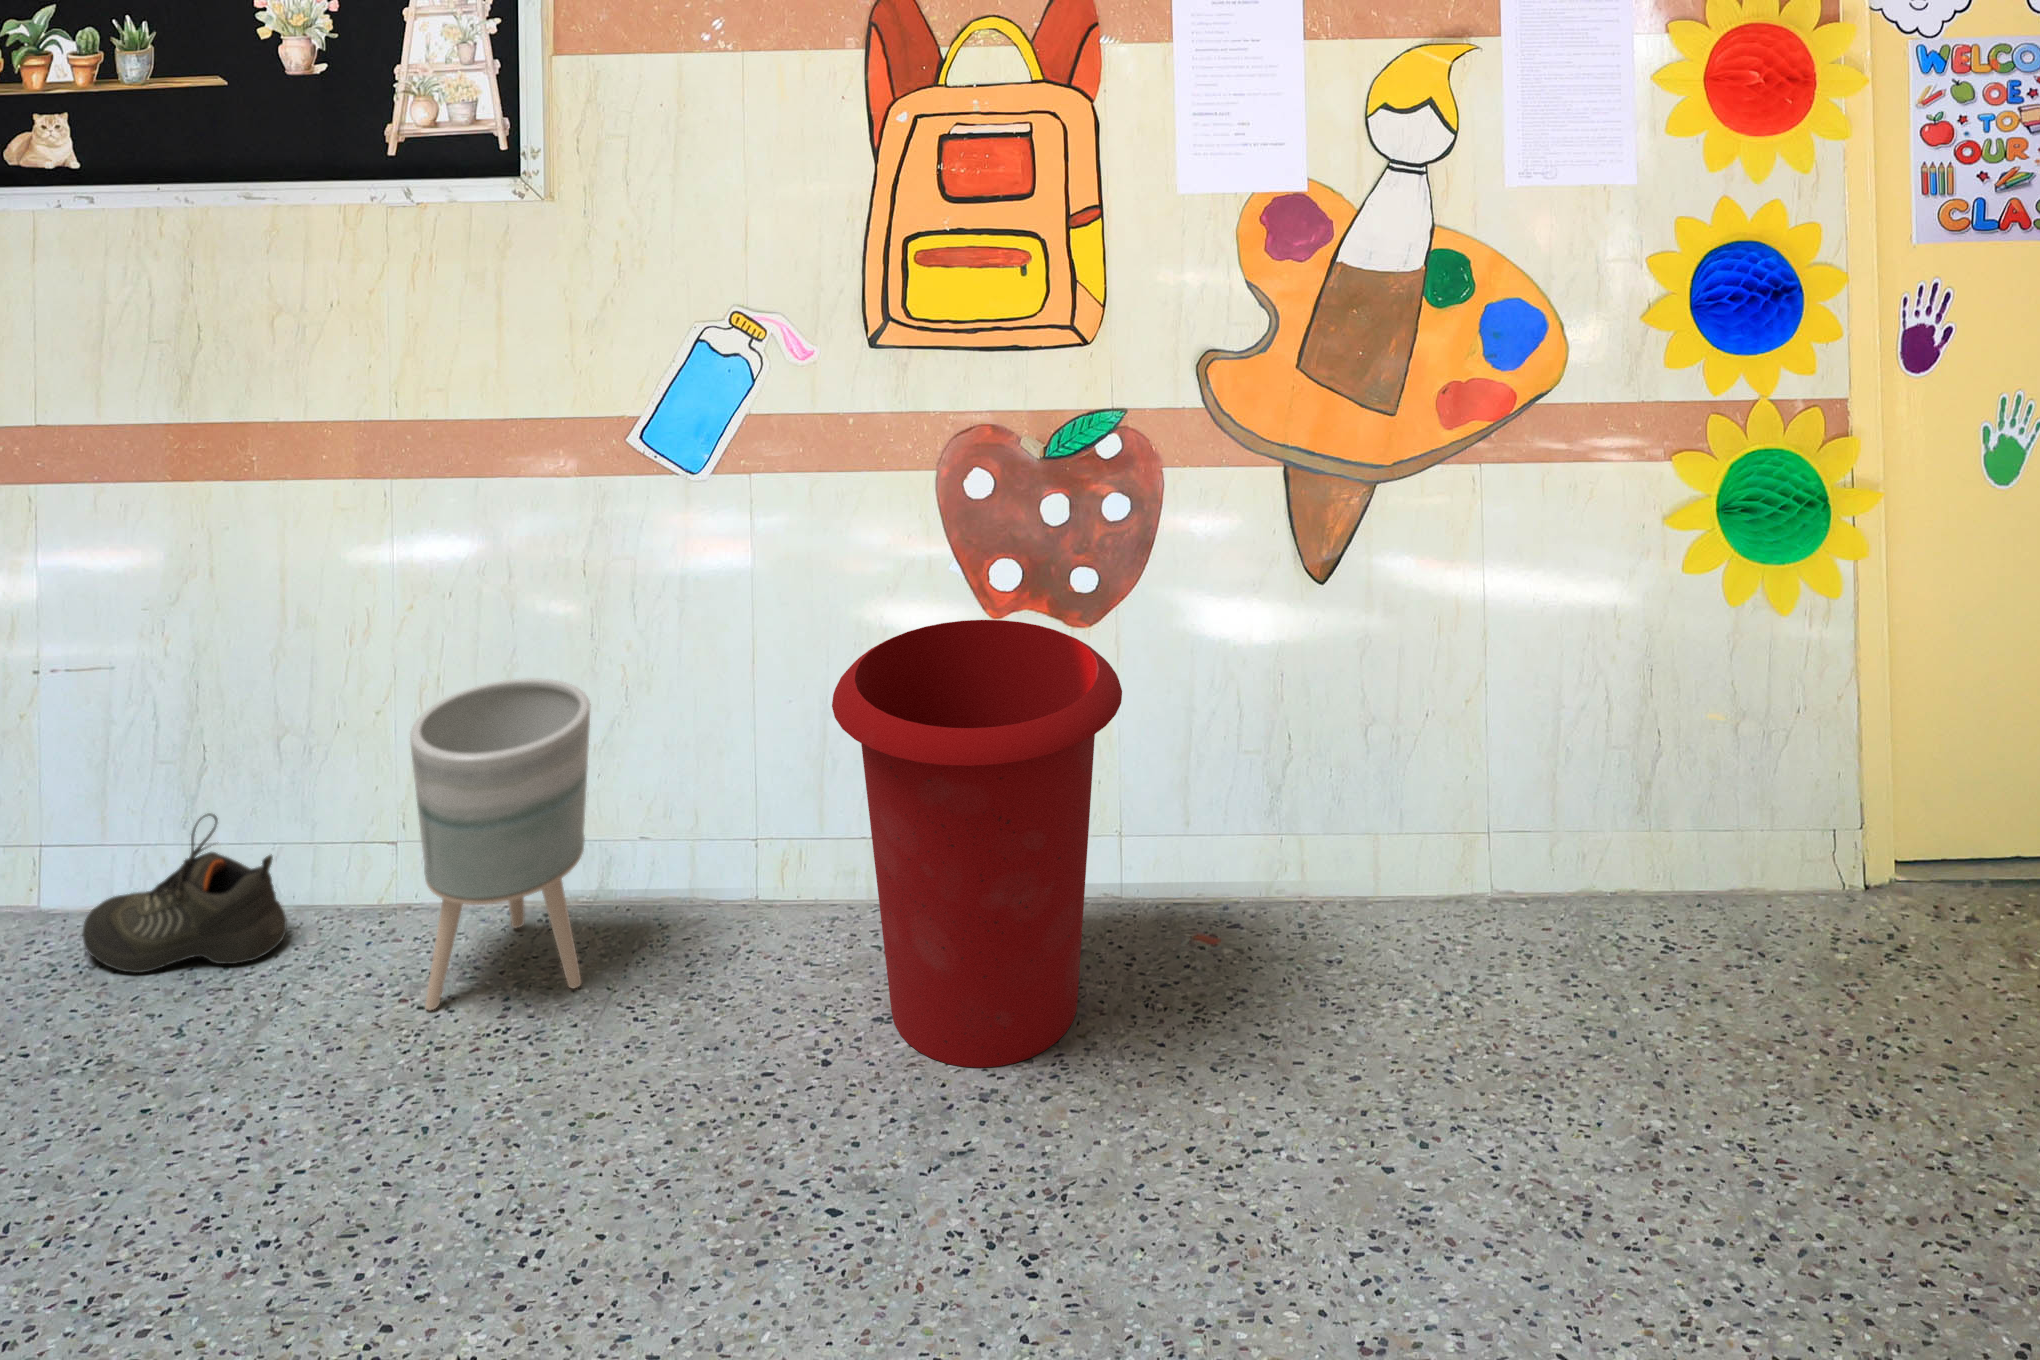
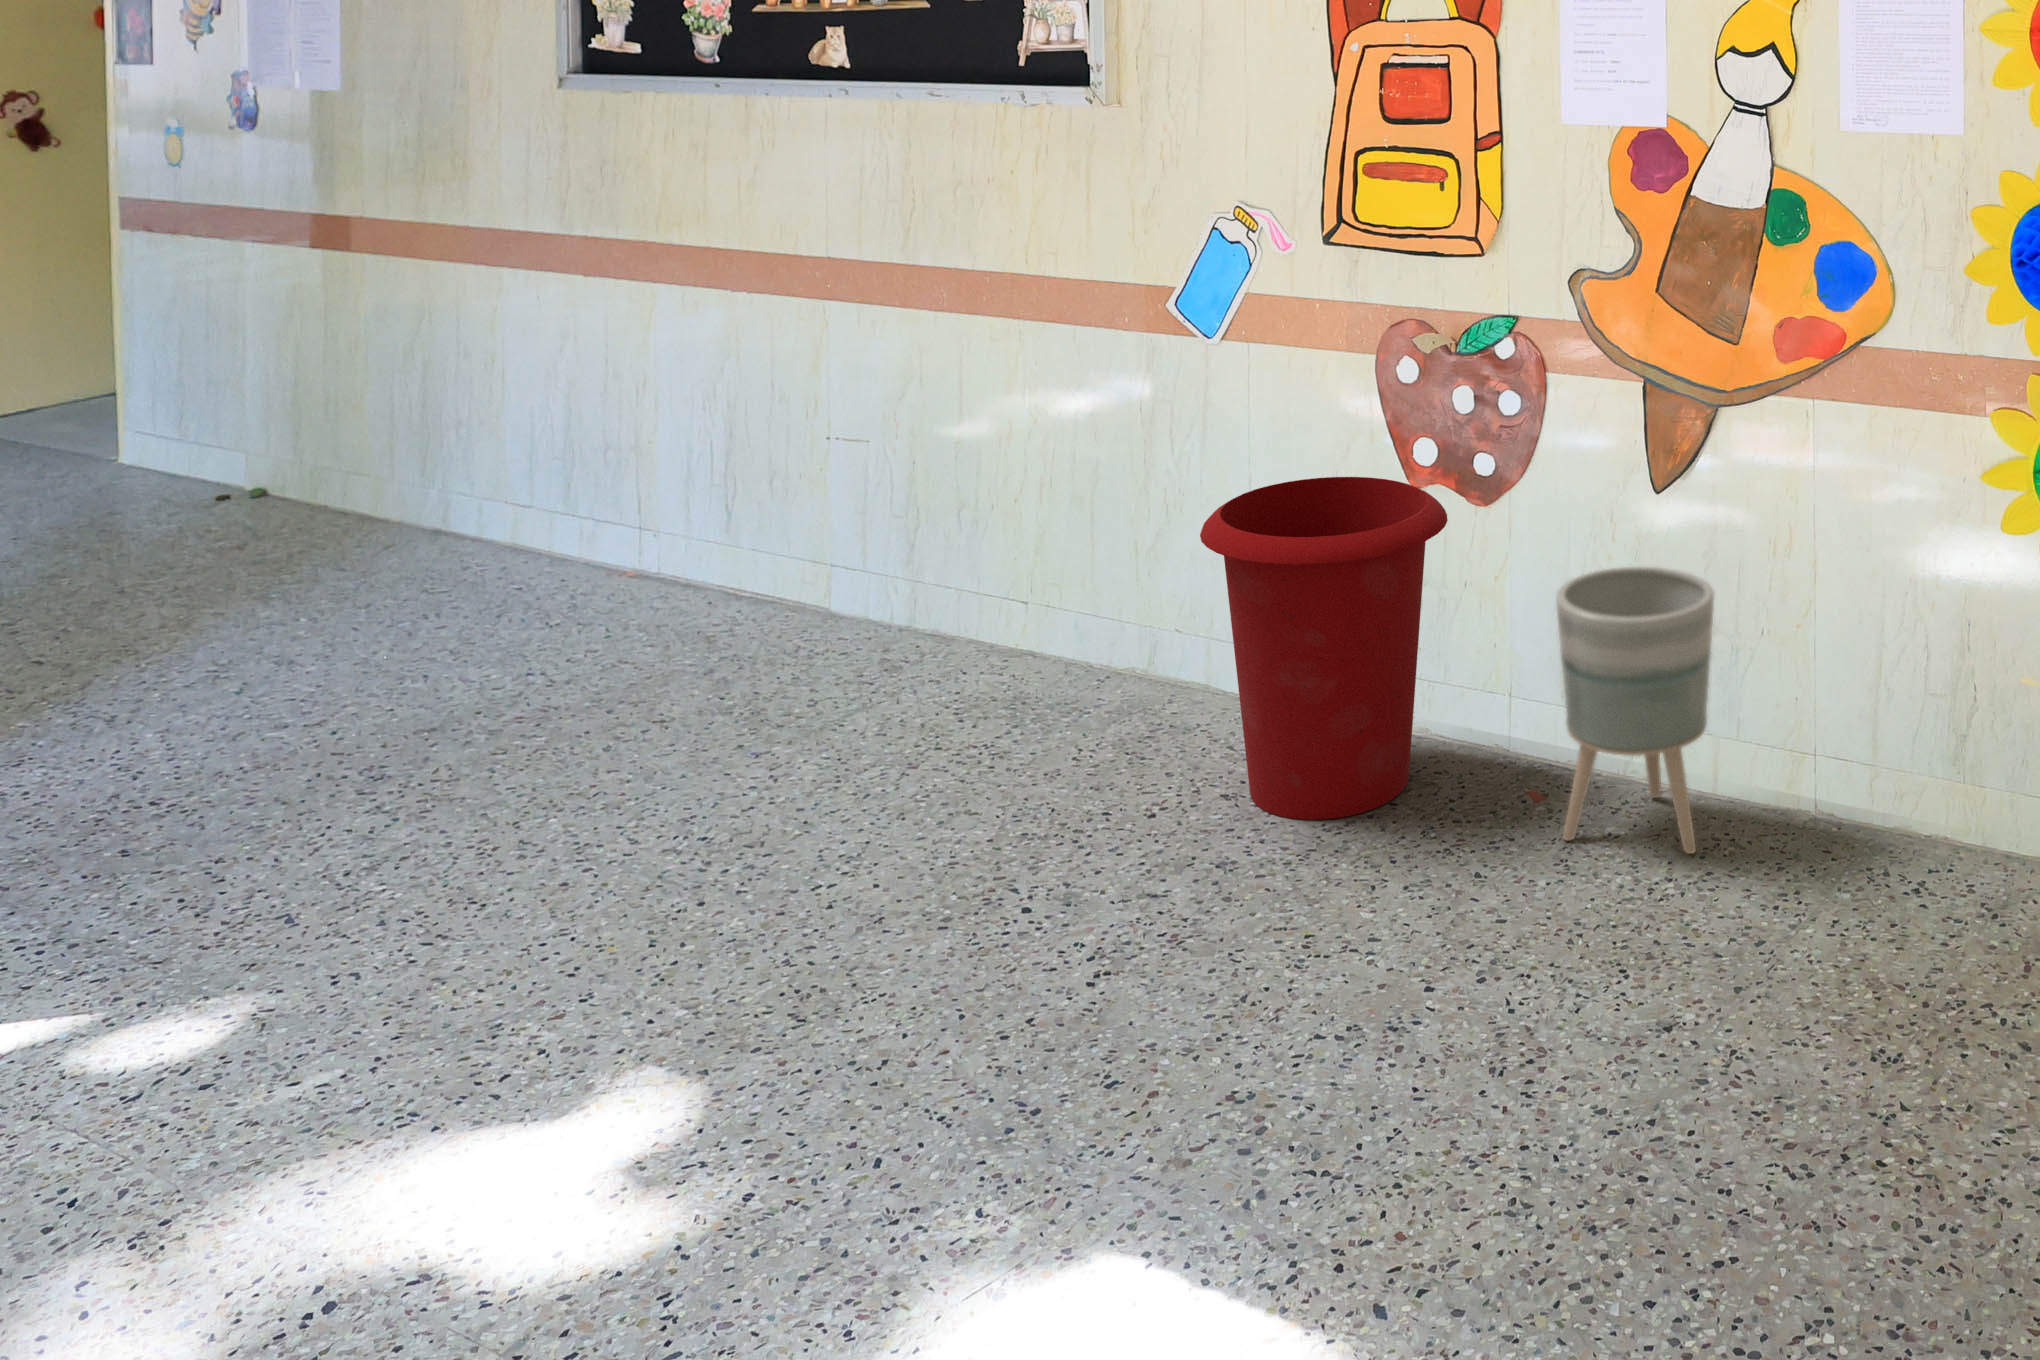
planter: present [410,678,591,1010] -> present [1556,567,1714,854]
shoe: present [82,814,287,973] -> none [825,551,945,658]

